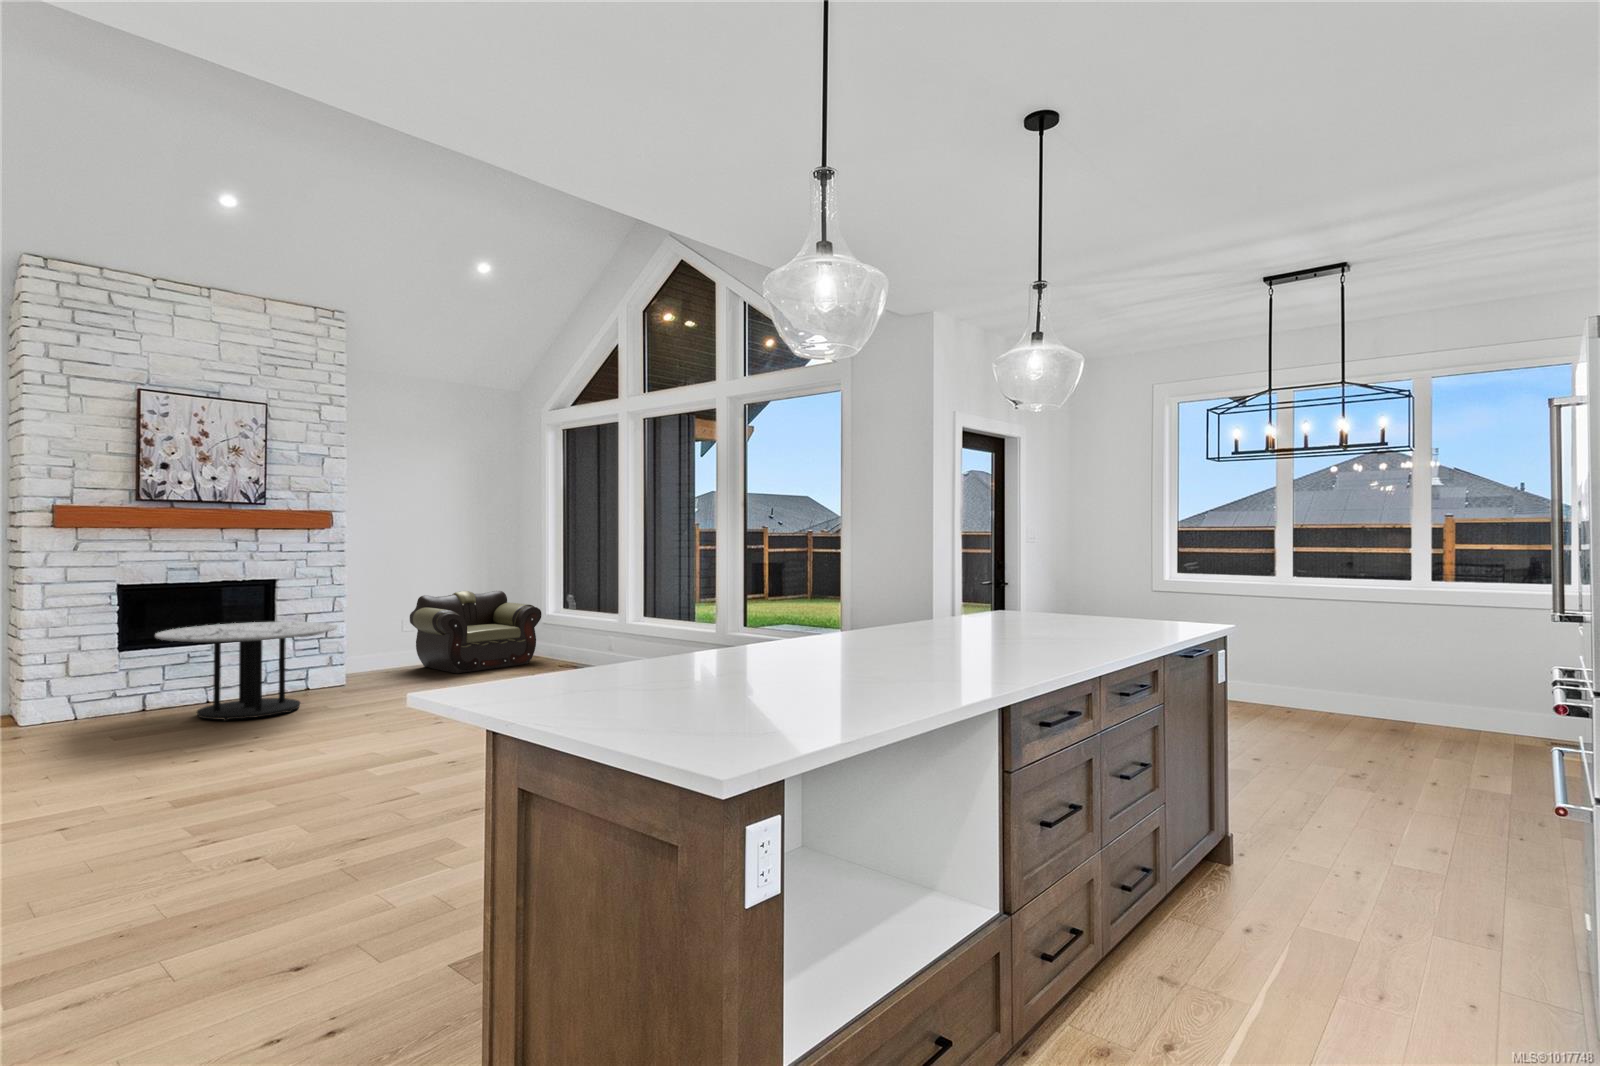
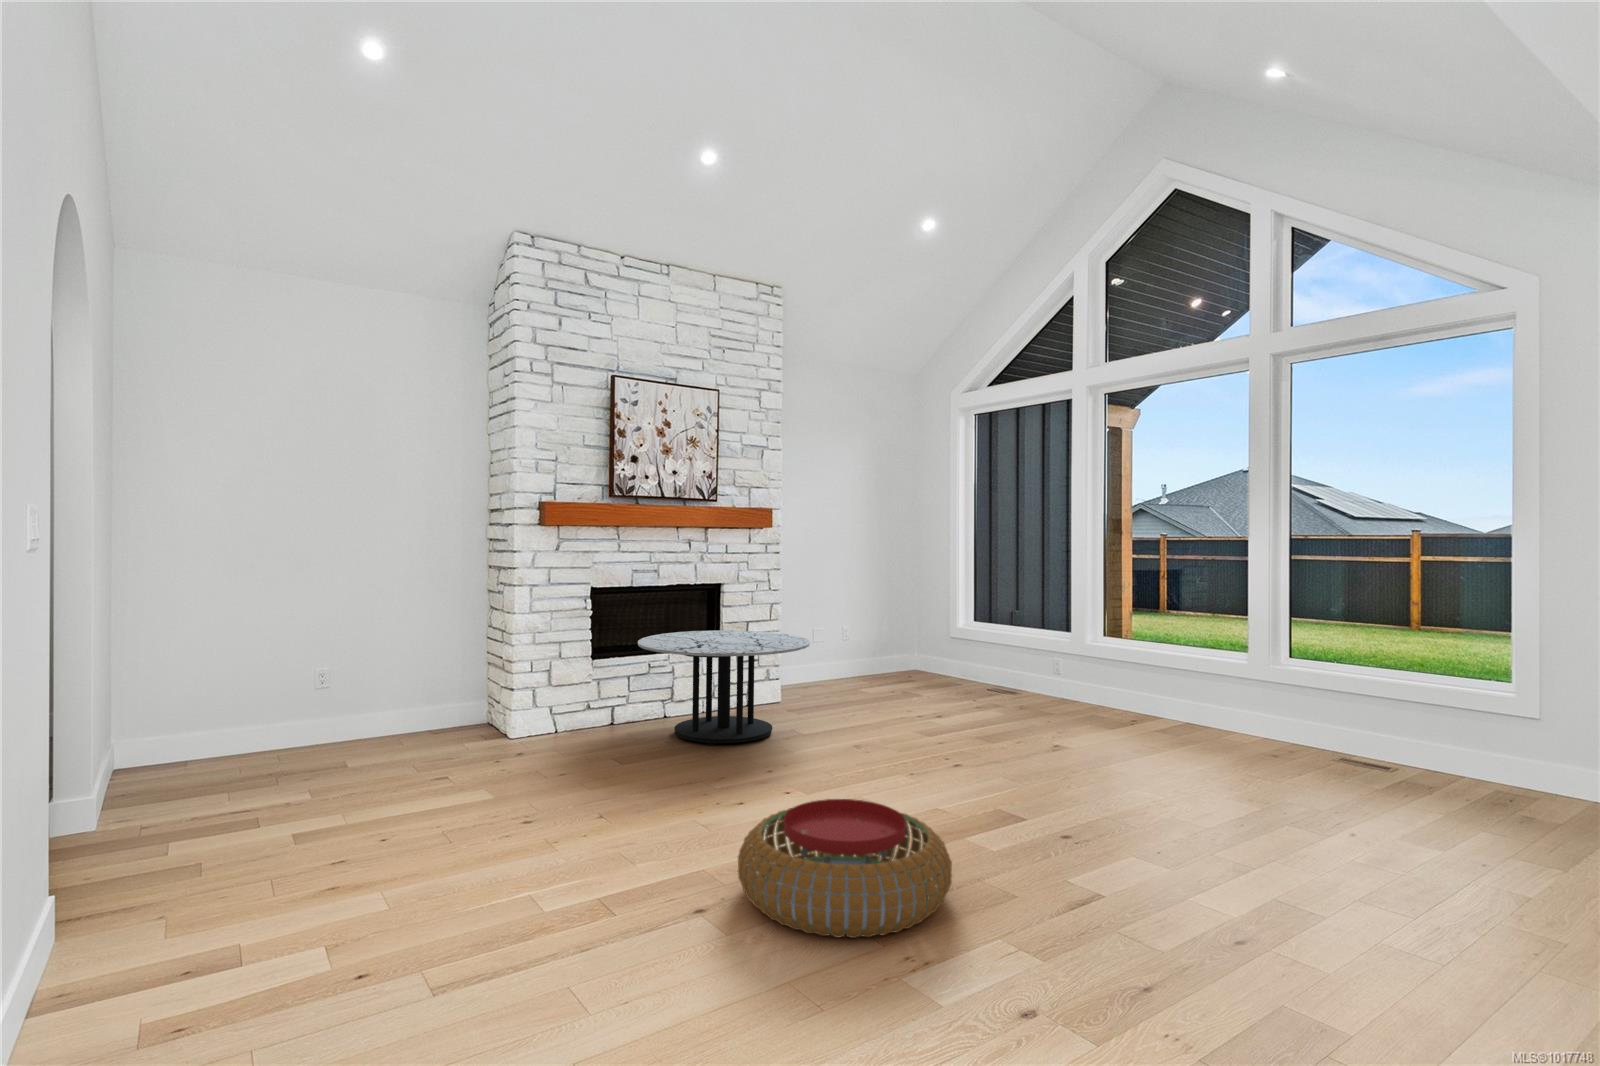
armchair: present [410,591,541,673] -> none [824,597,958,691]
pouf: none [90,741,294,836] -> present [738,799,952,938]

